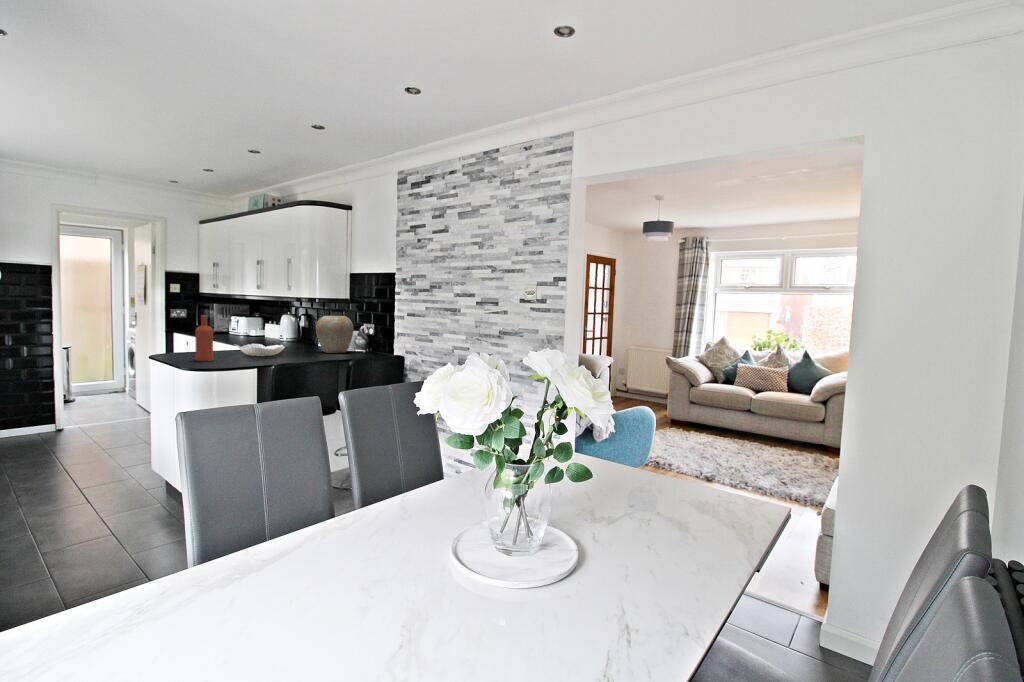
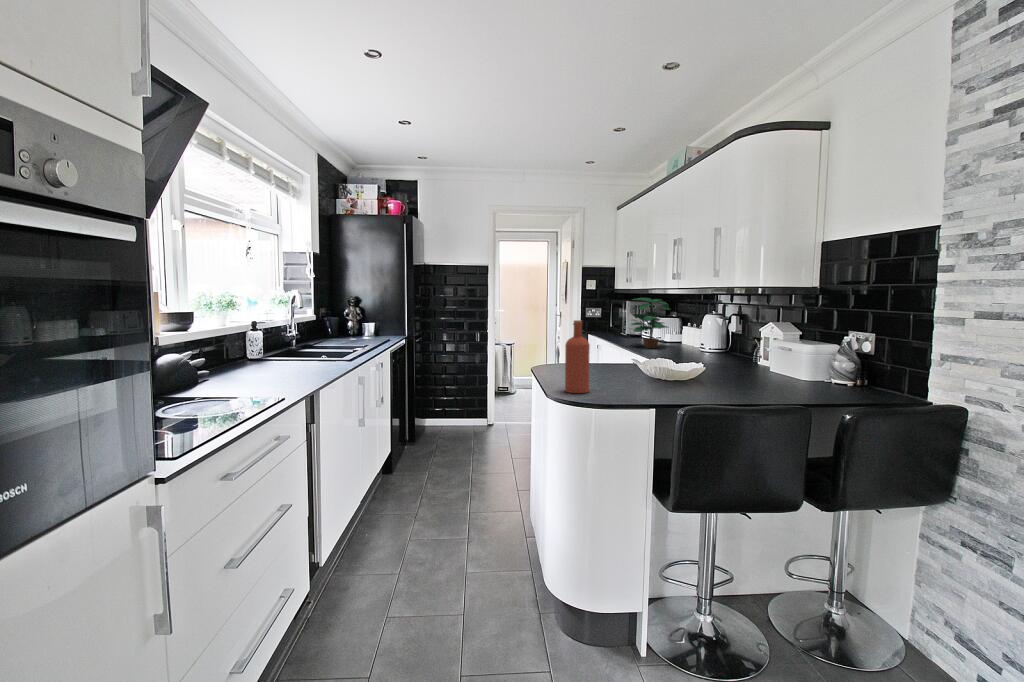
potted plant: none [222,301,257,340] -> present [631,298,670,348]
vase: present [316,316,354,353] -> none [758,317,830,385]

